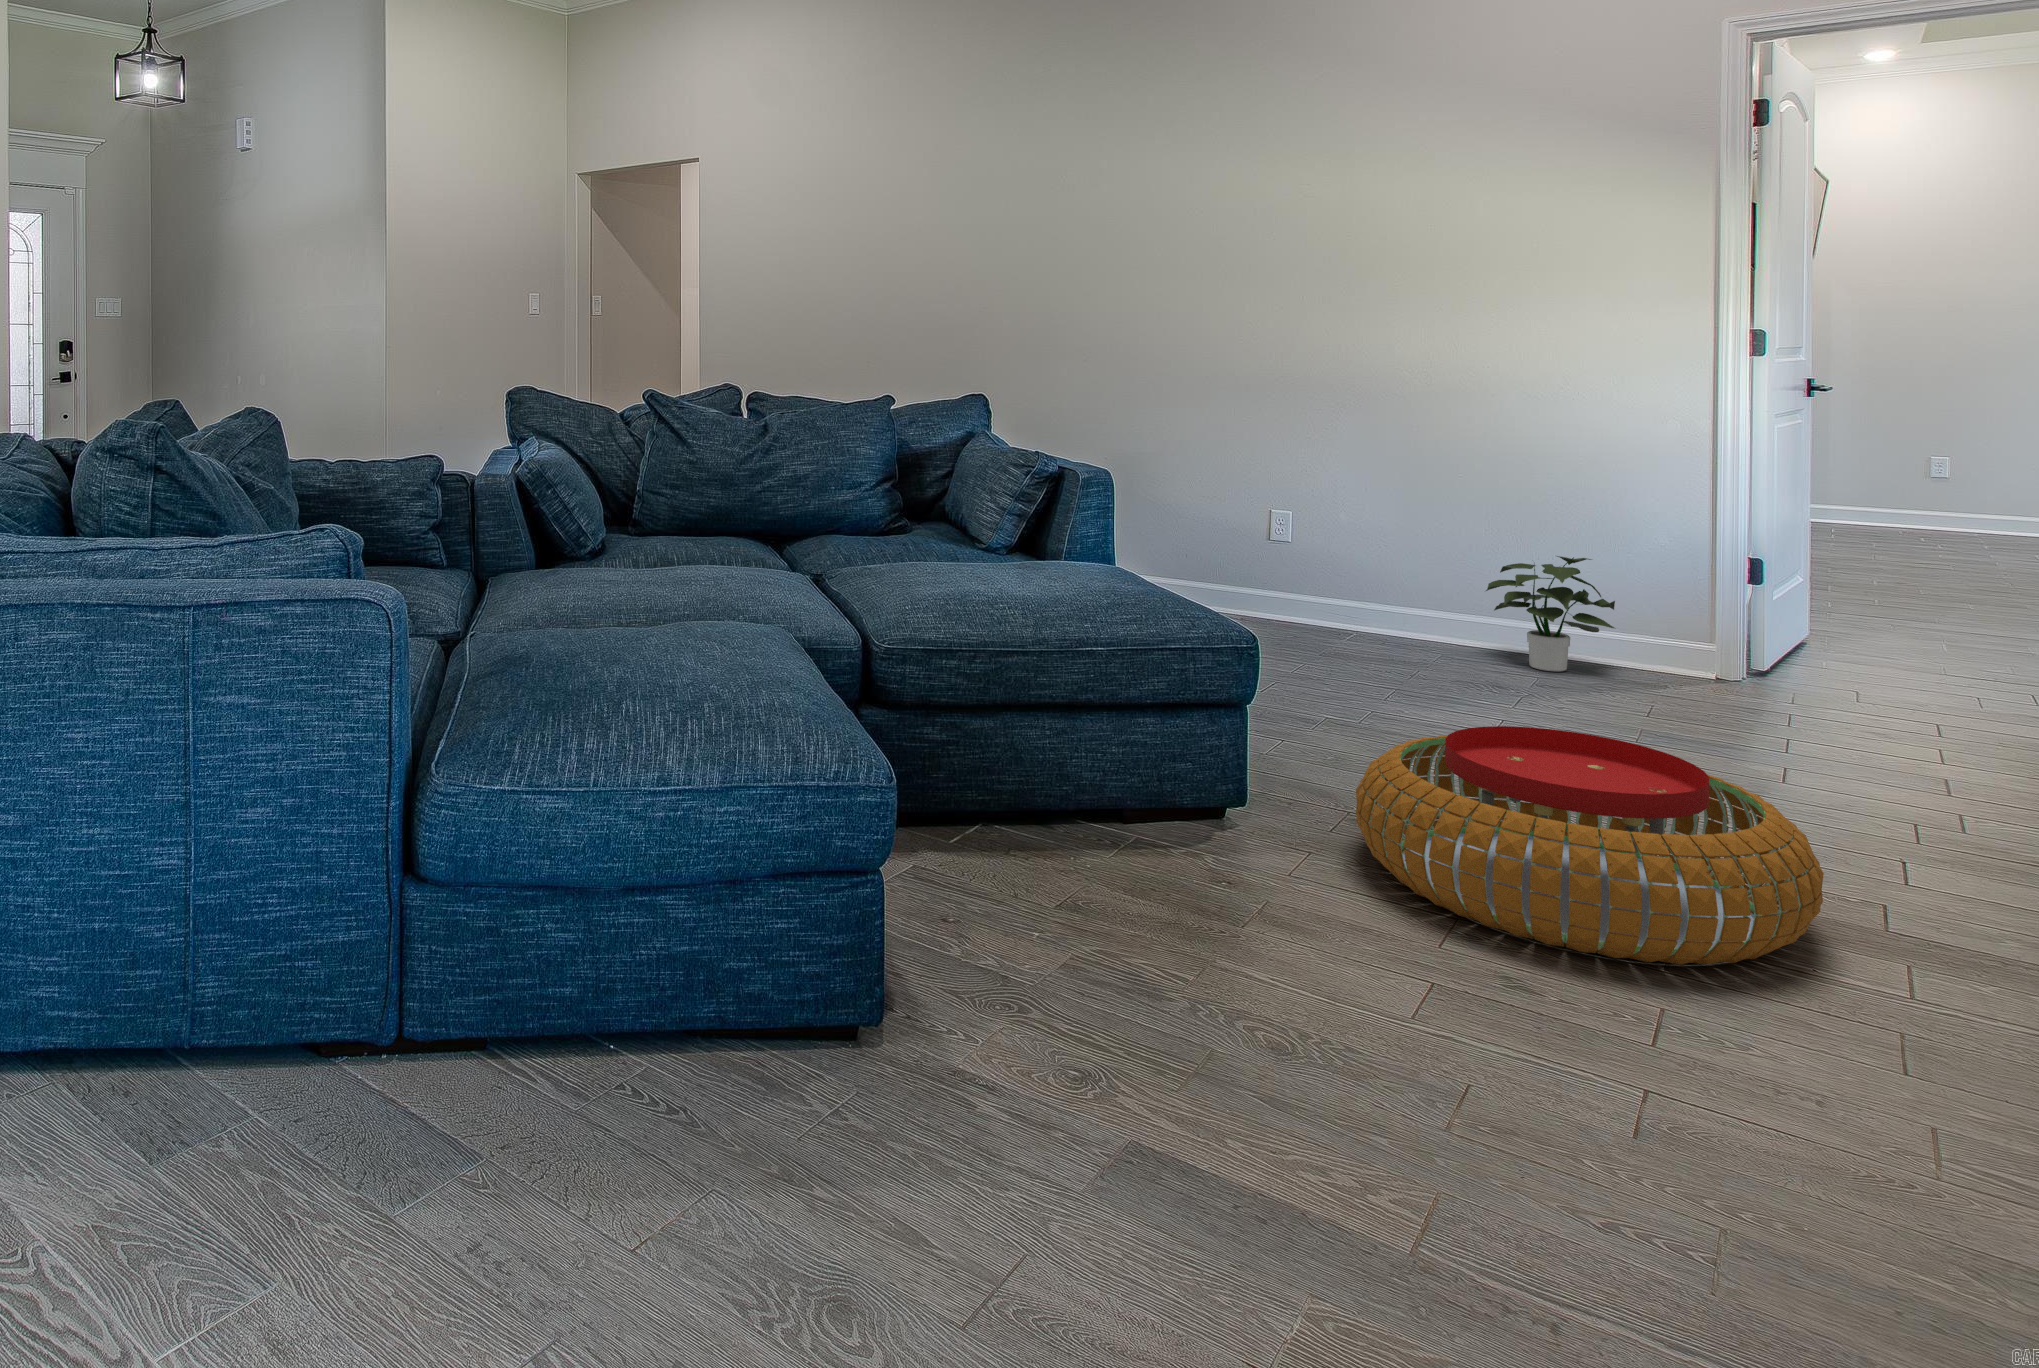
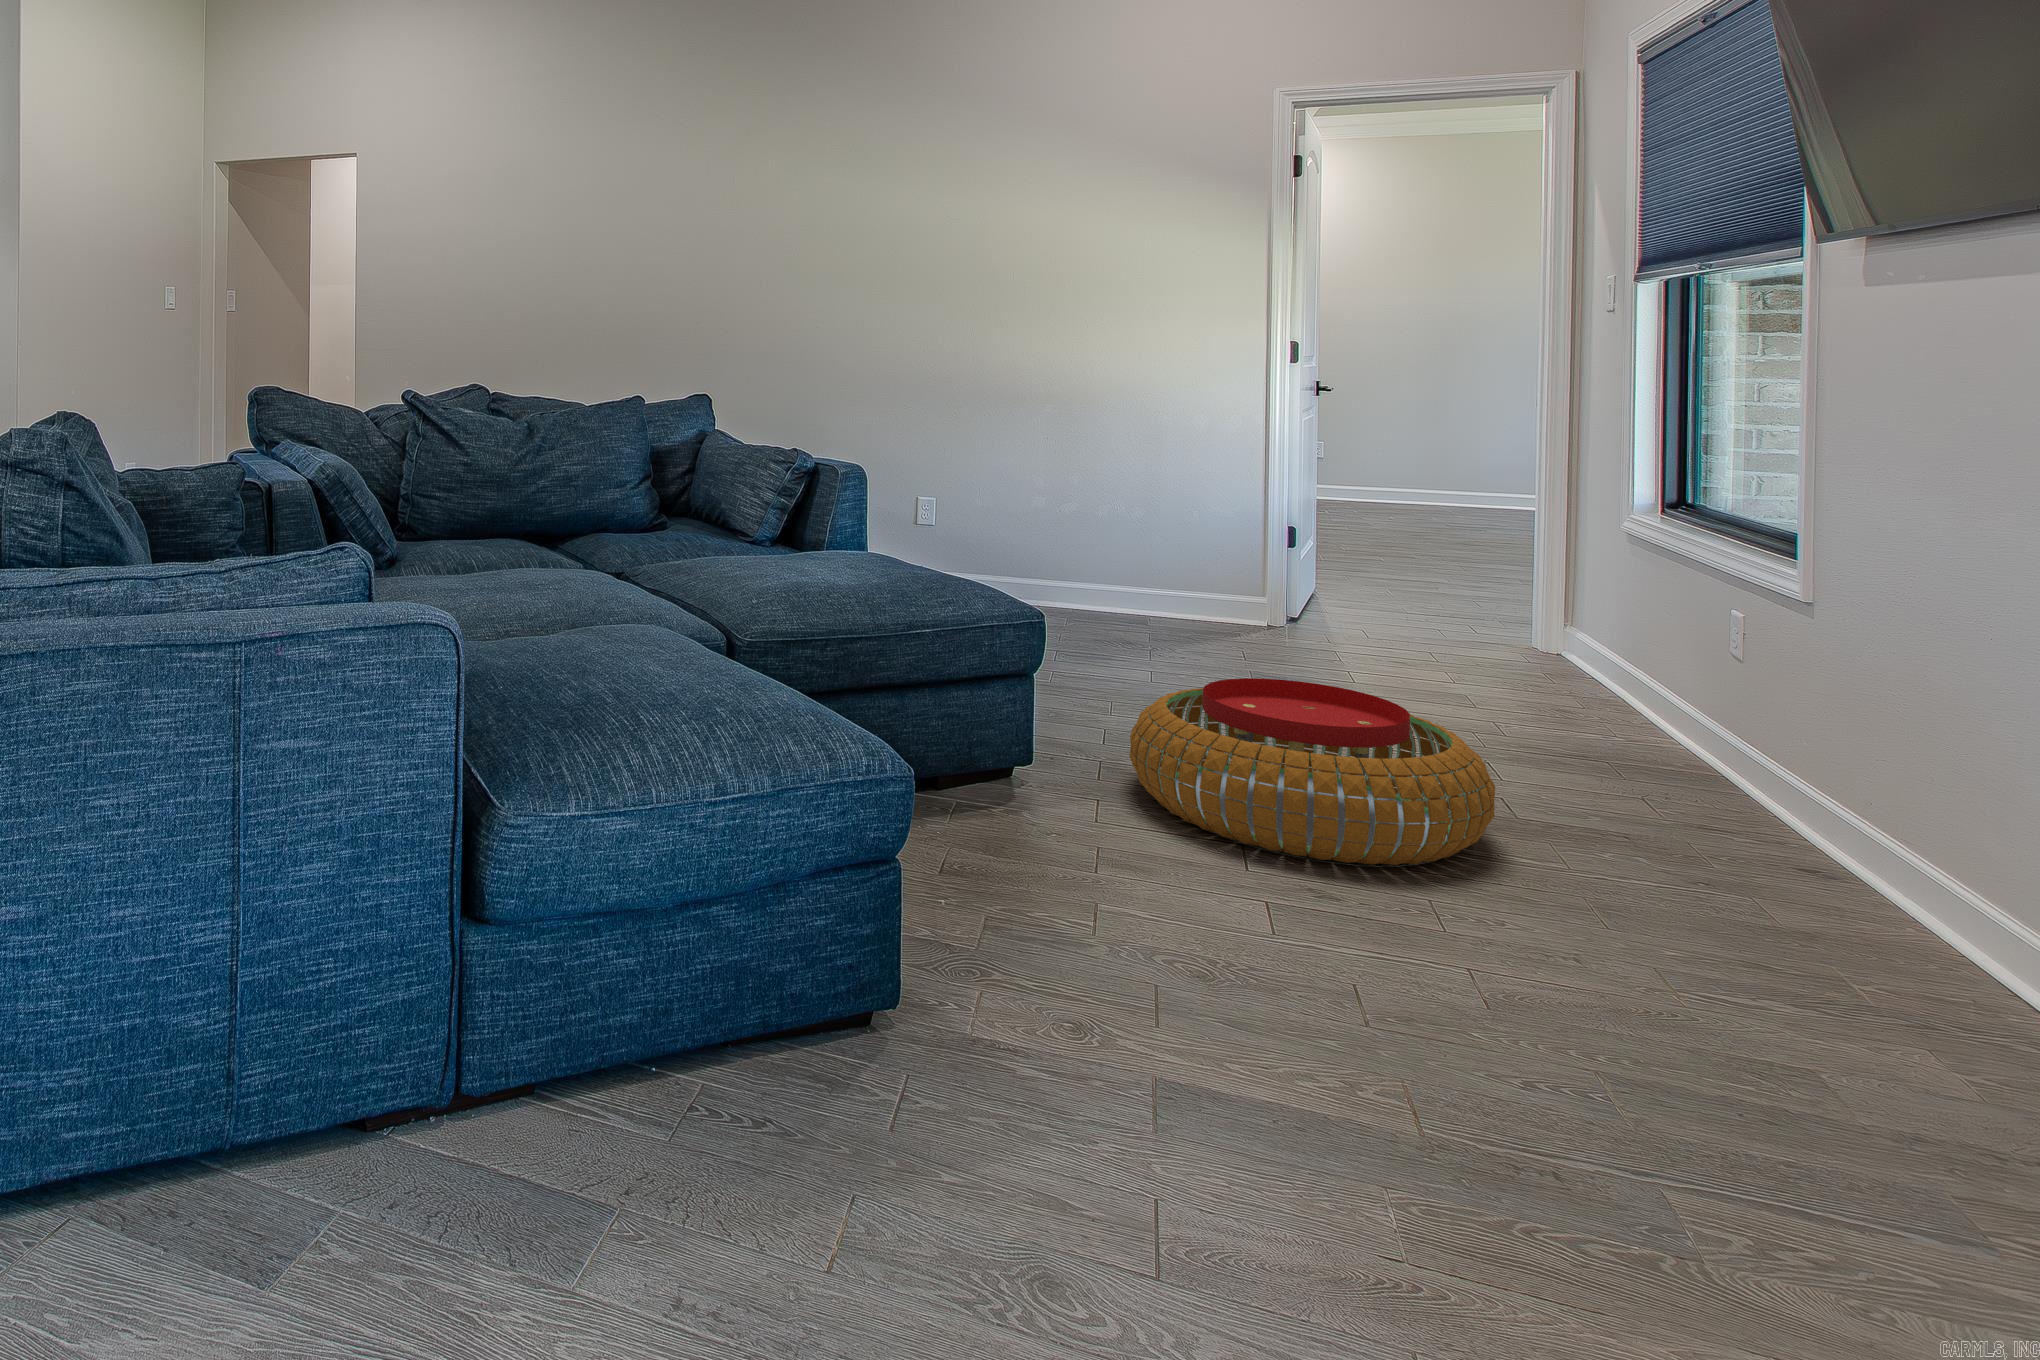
potted plant: present [1486,556,1615,672] -> none [1100,533,1203,630]

